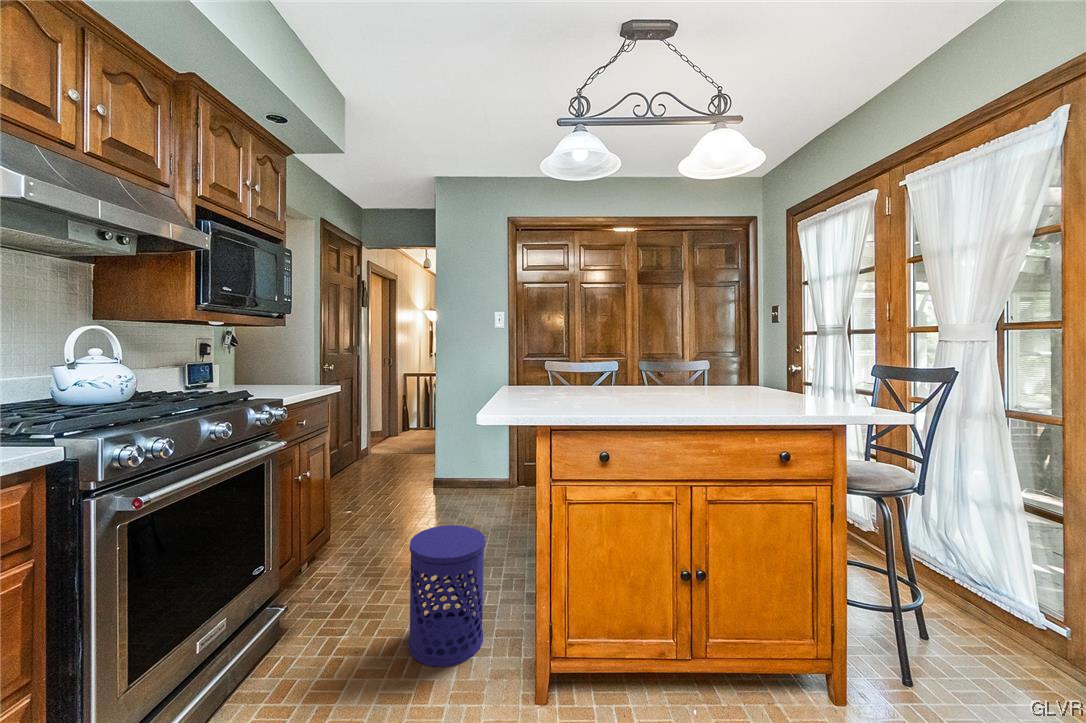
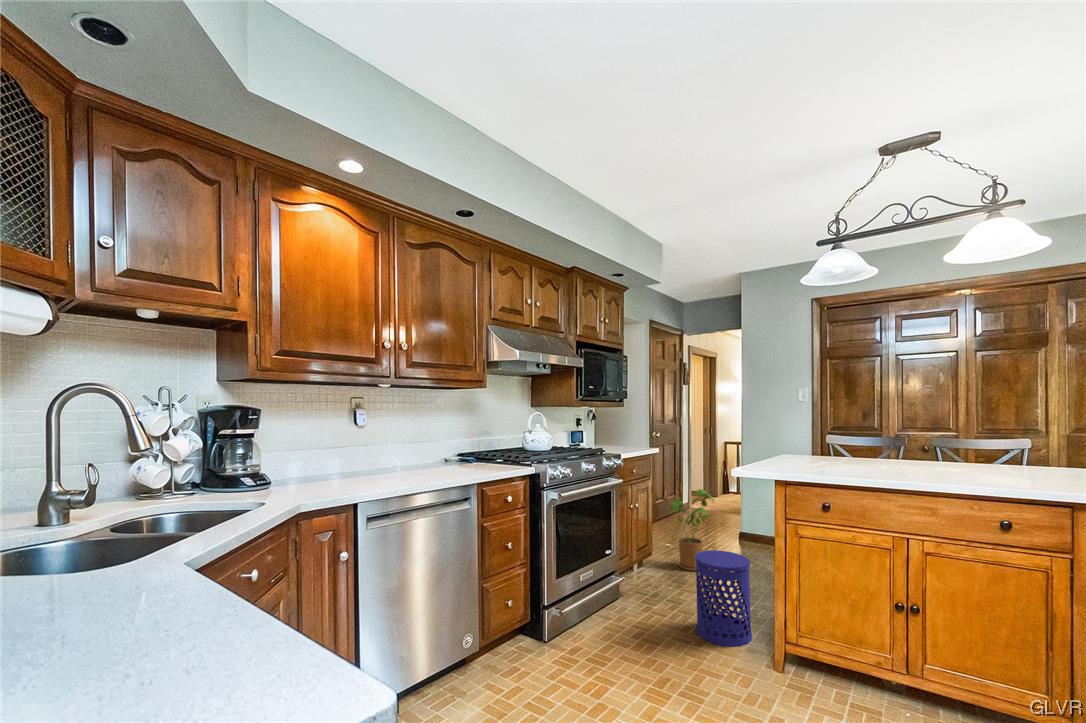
house plant: none [354,437,414,544] -> present [670,489,714,571]

